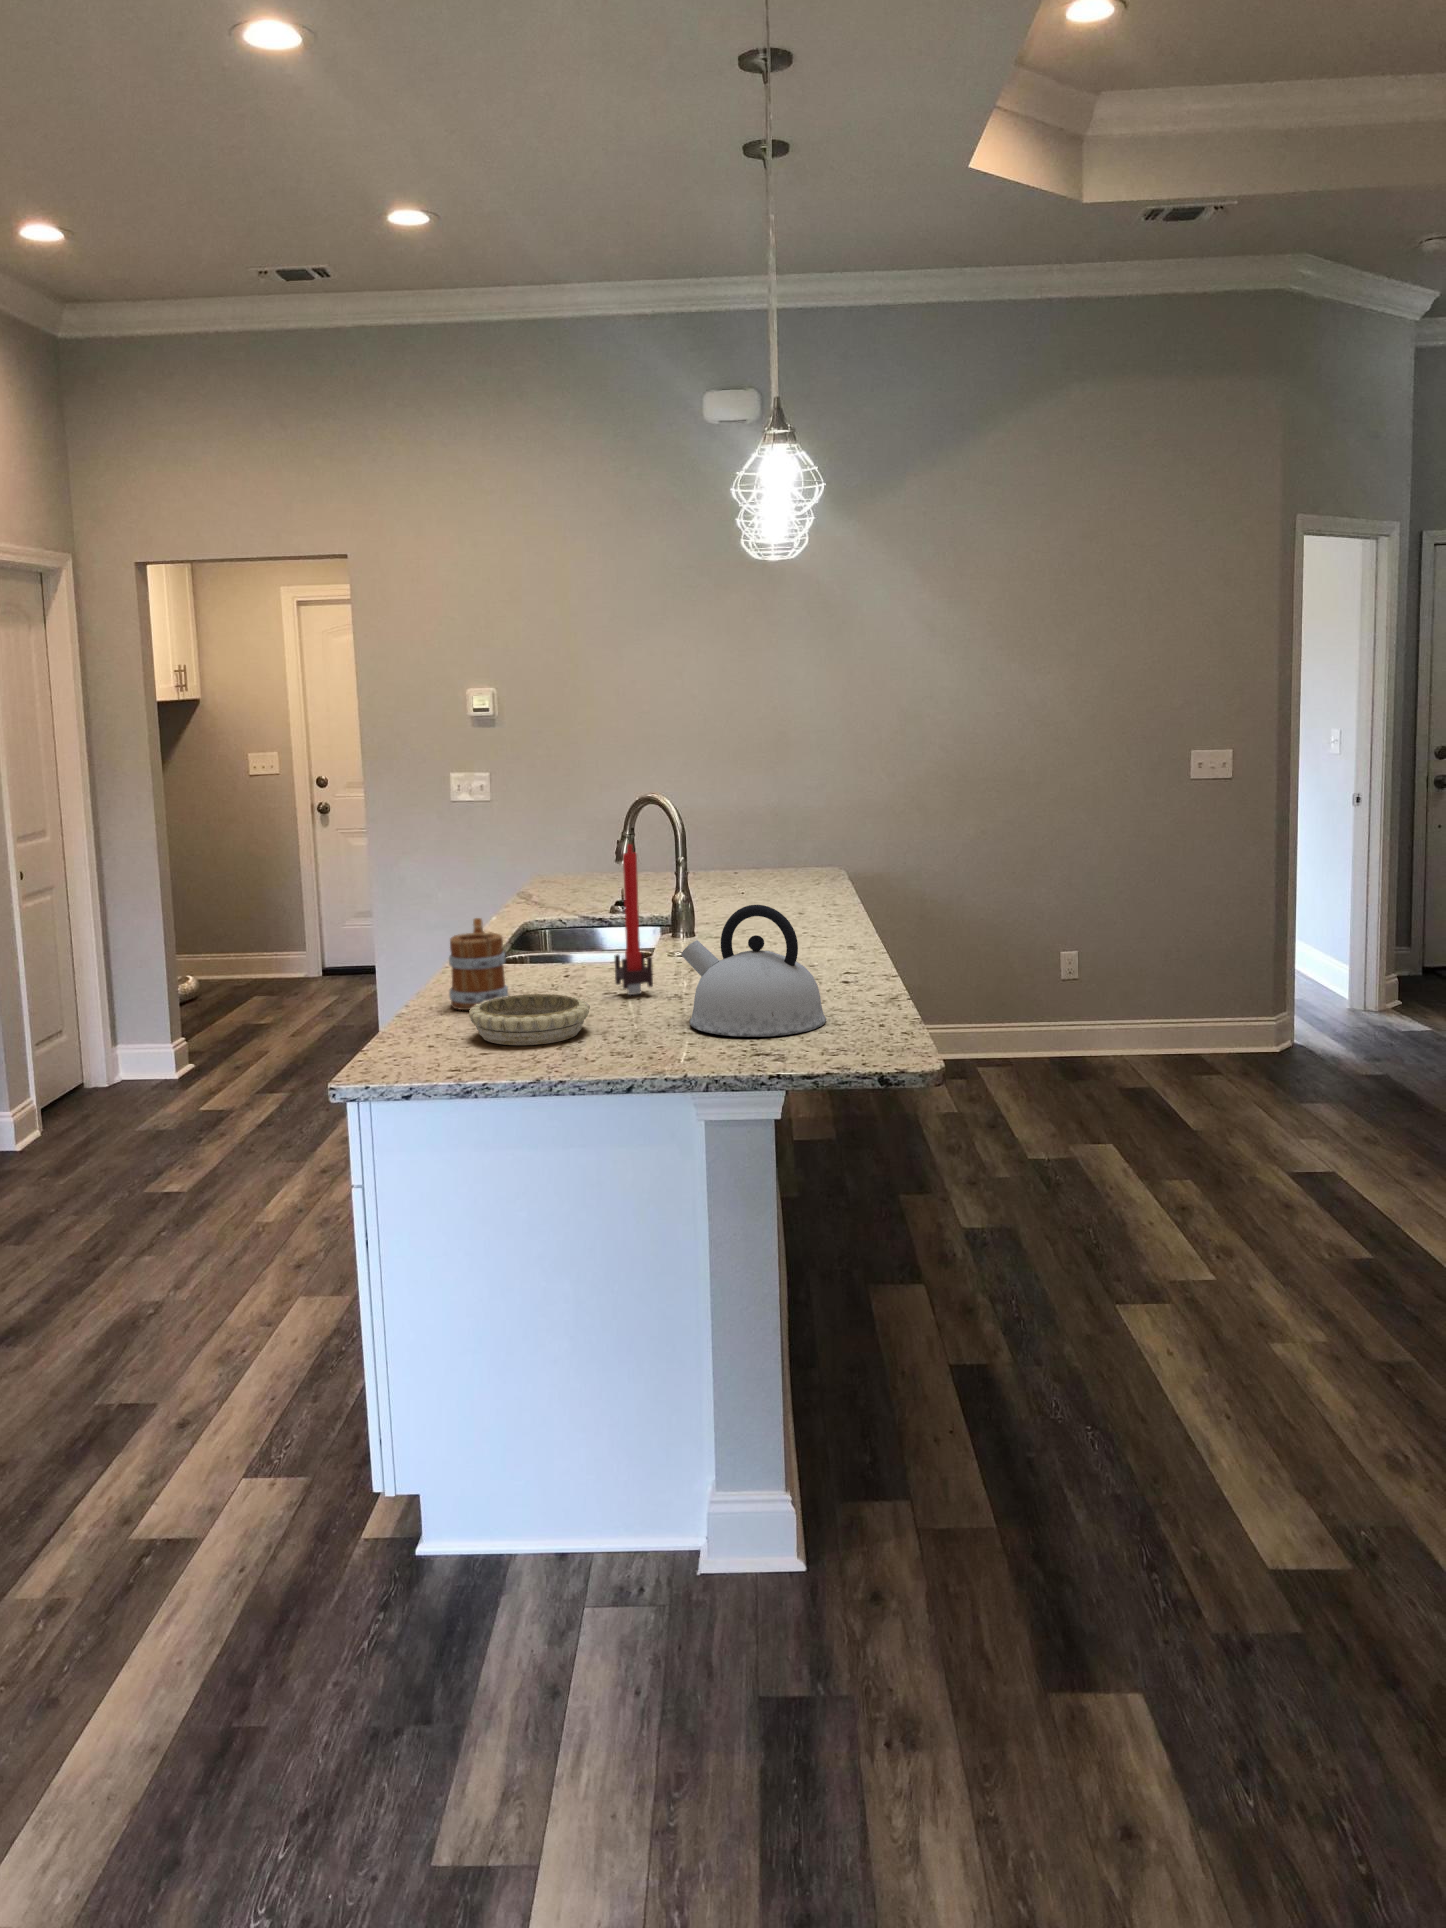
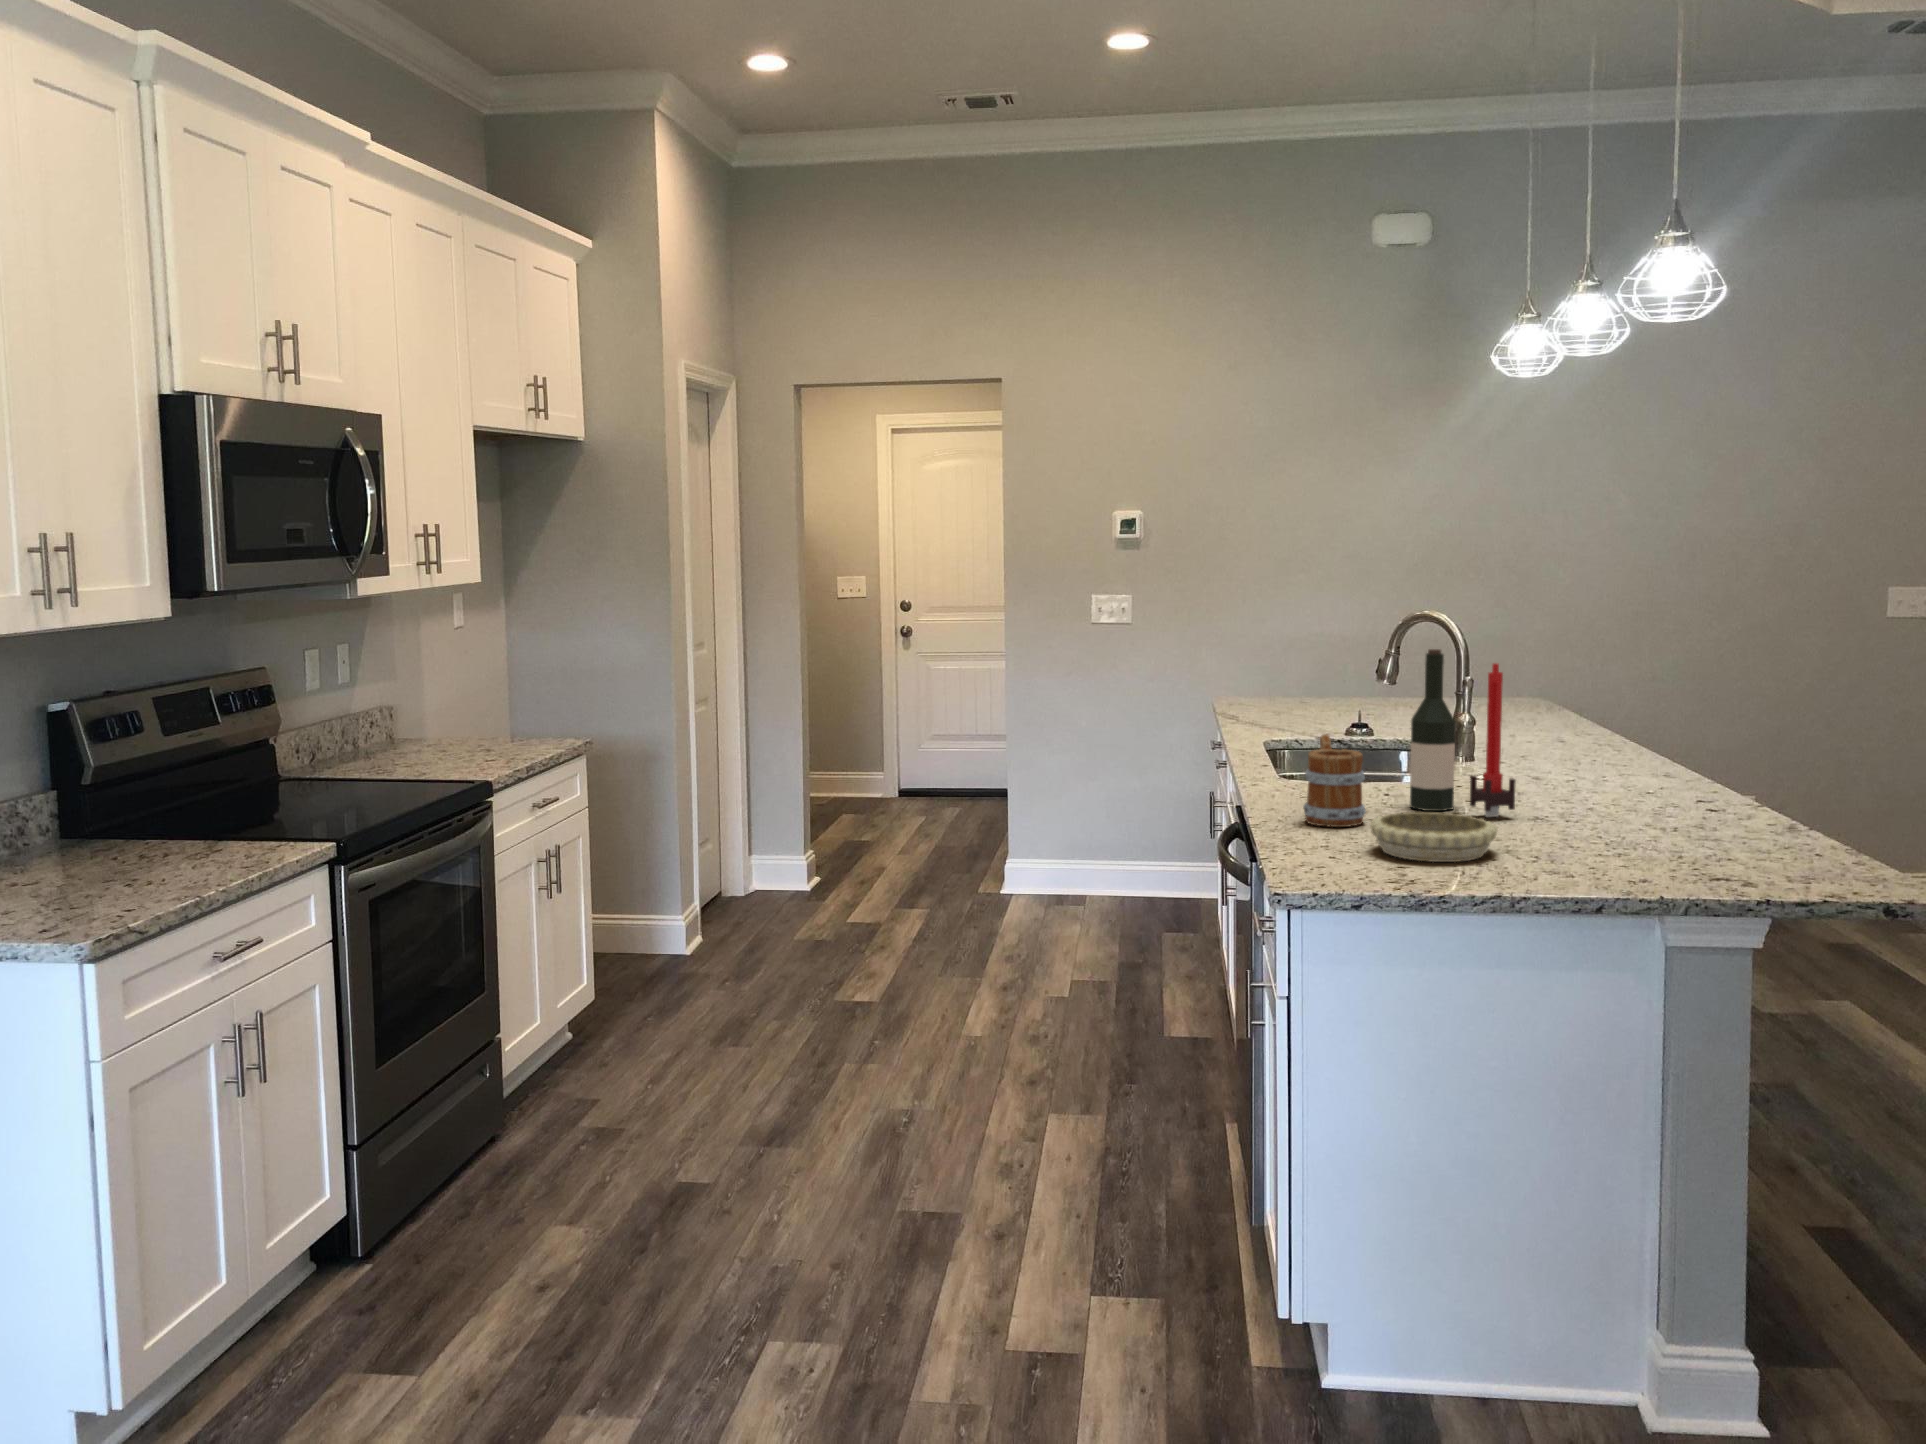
wine bottle: none [567,830,613,990] -> present [1410,649,1455,811]
kettle: present [681,905,826,1037] -> none [1585,727,1753,862]

